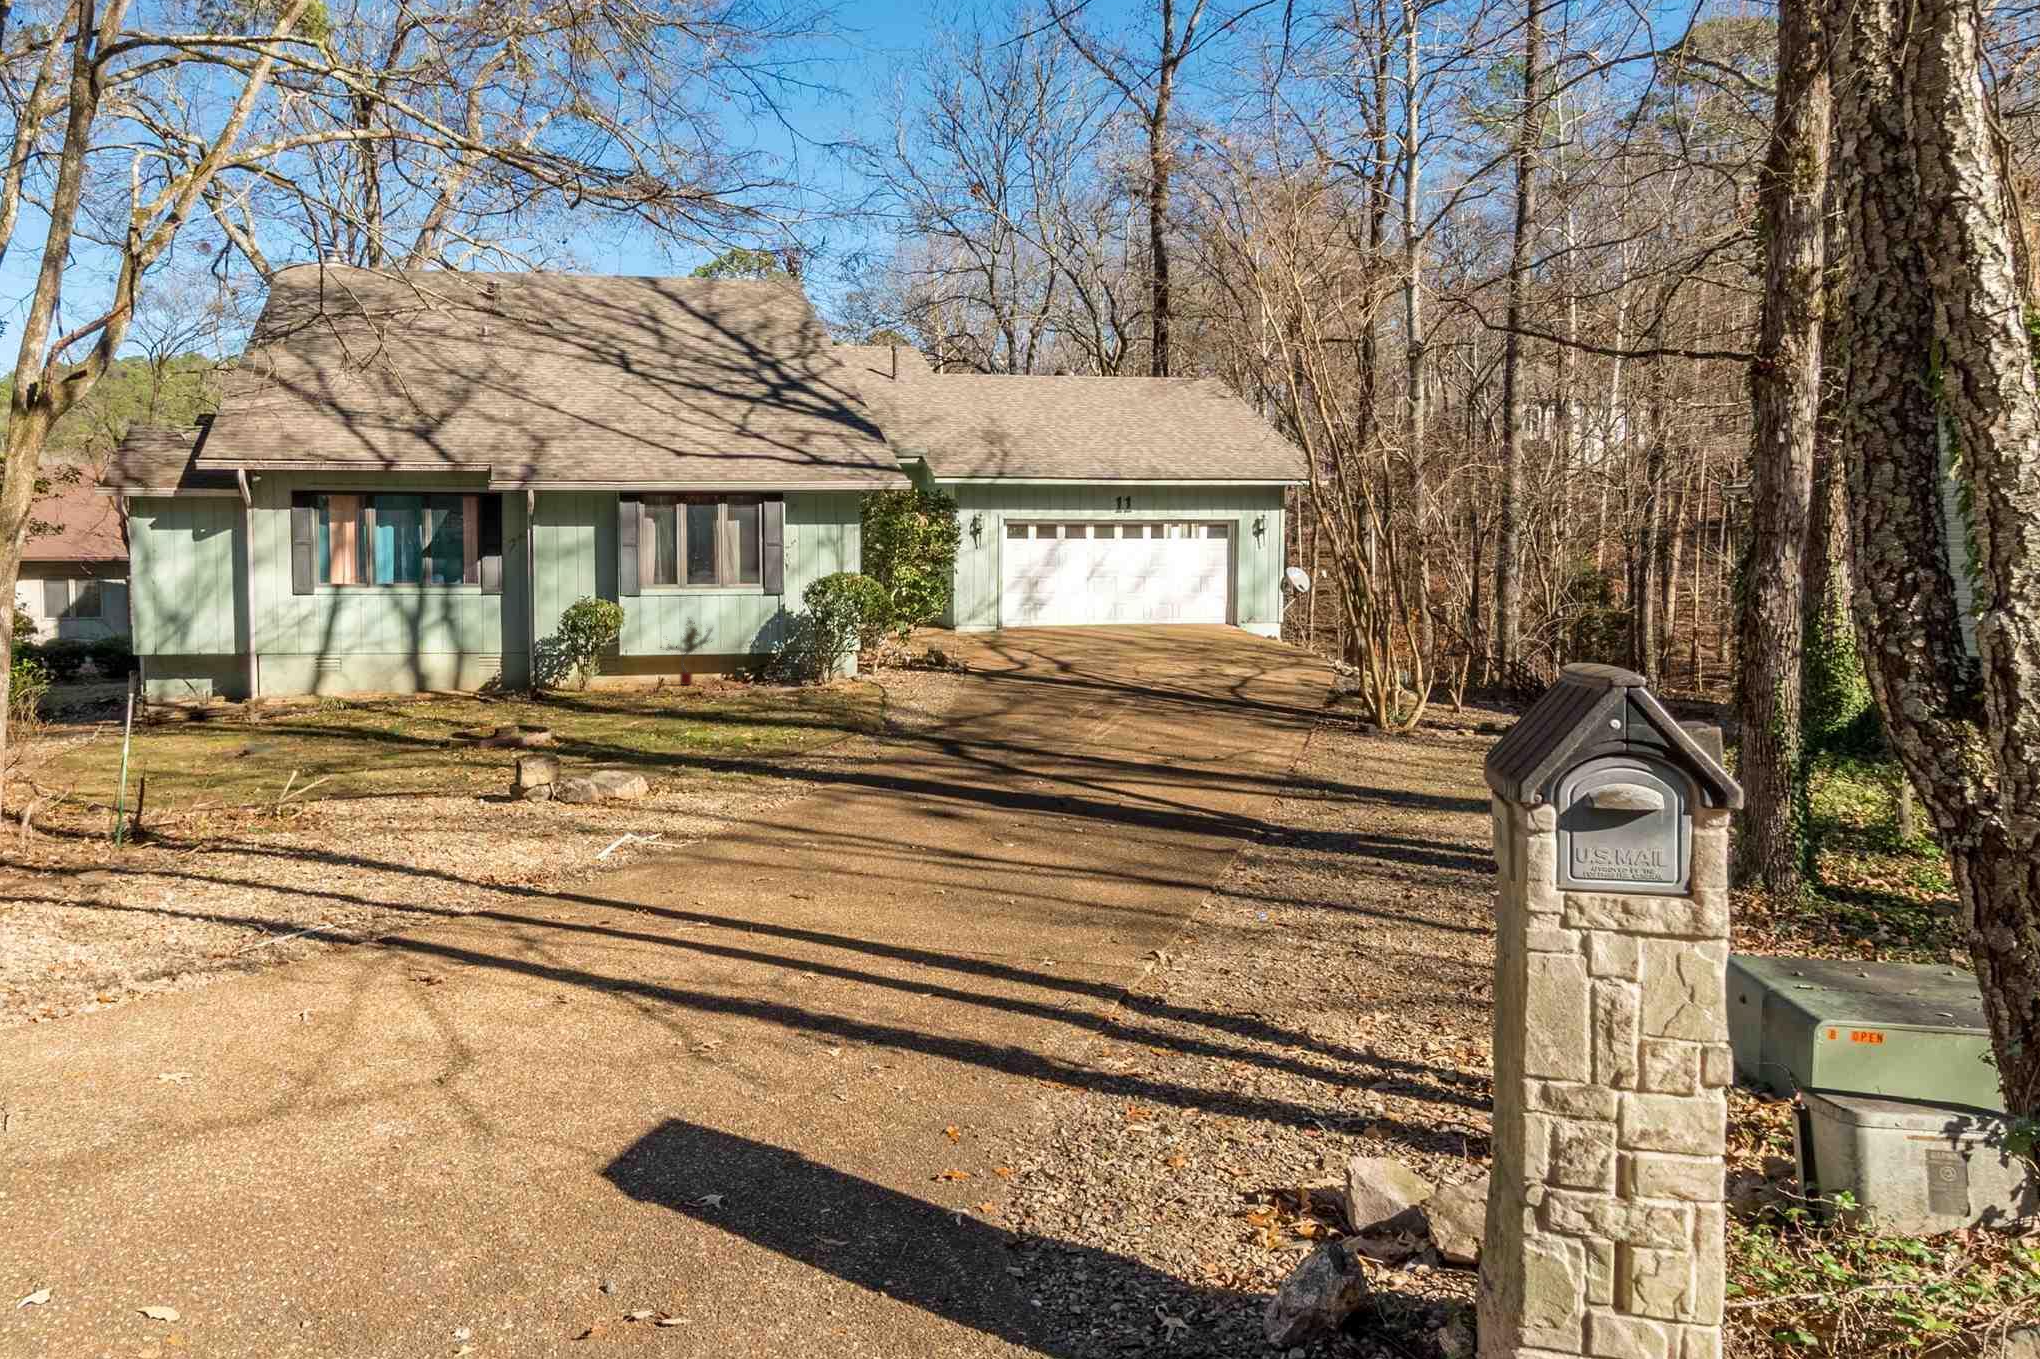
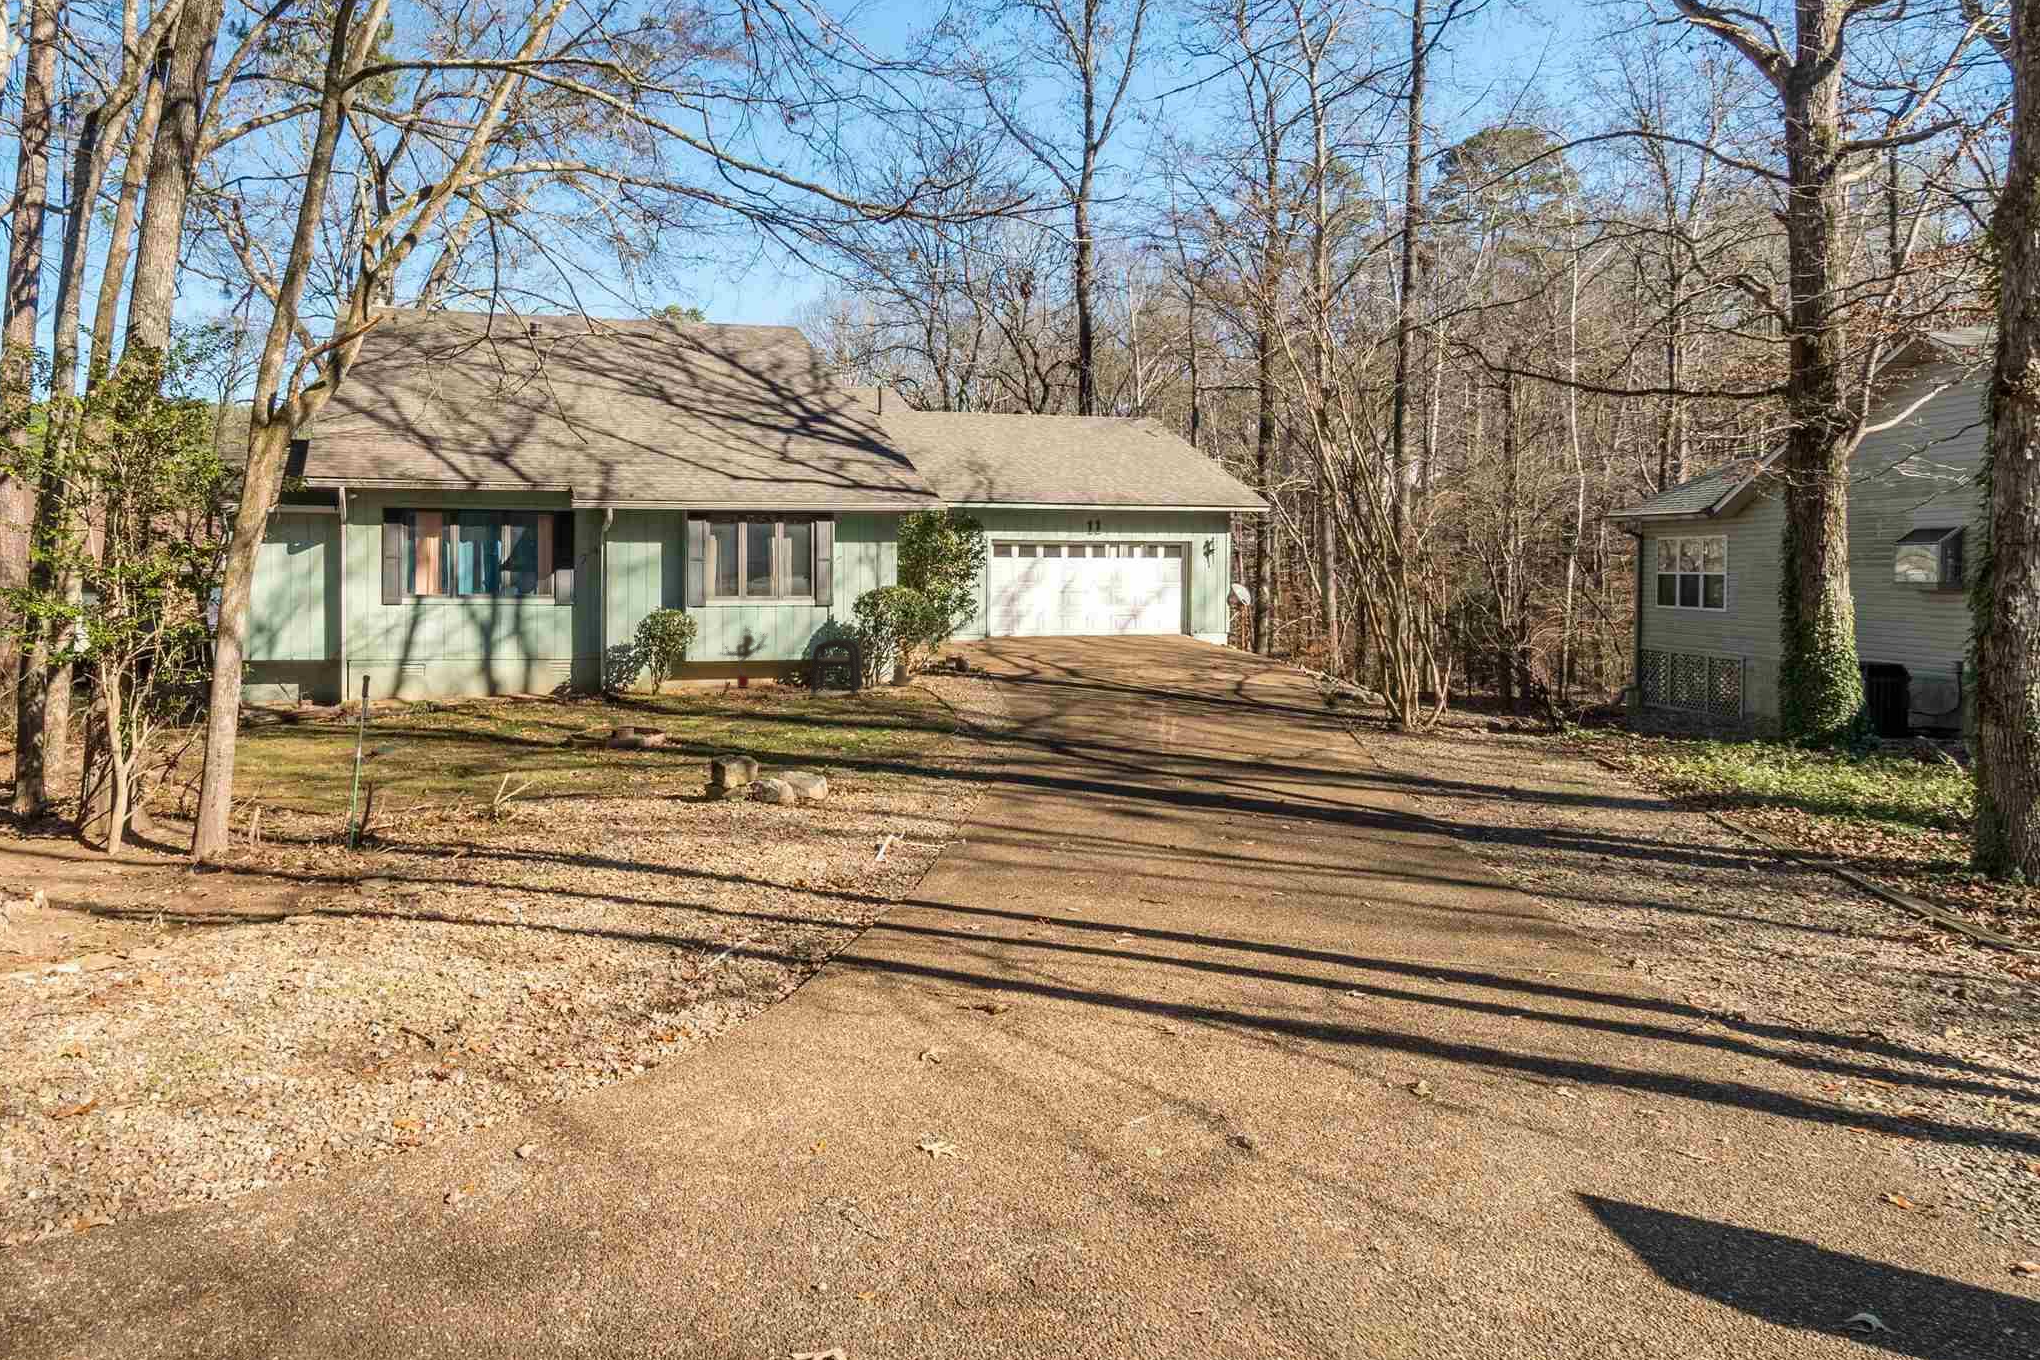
bench: none [755,633,818,695] -> present [811,639,862,695]
watering can: none [850,660,892,685] -> present [887,663,924,686]

